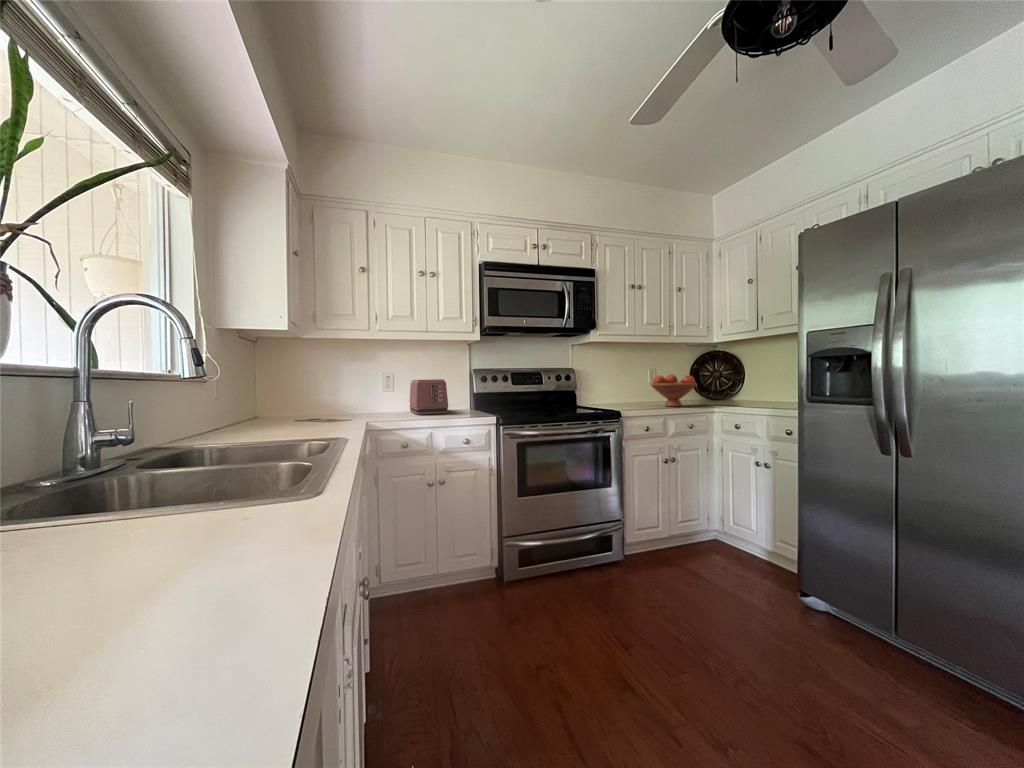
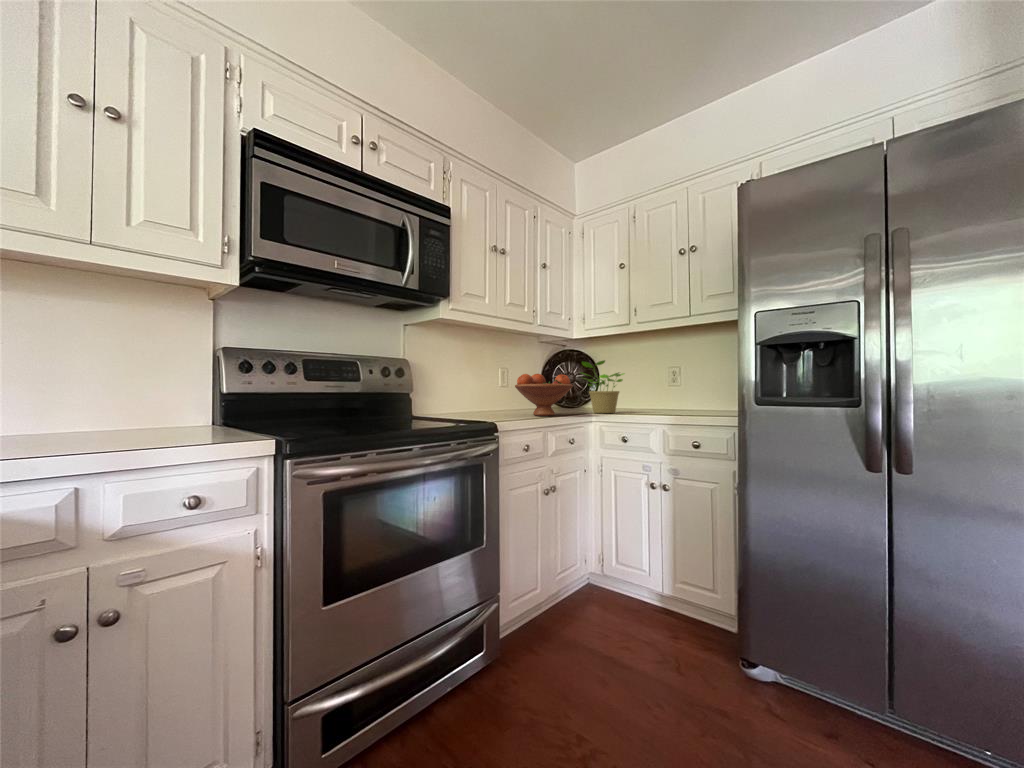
potted plant: none [711,362,753,405] -> present [580,360,624,413]
toaster: present [409,379,448,415] -> none [35,357,150,443]

